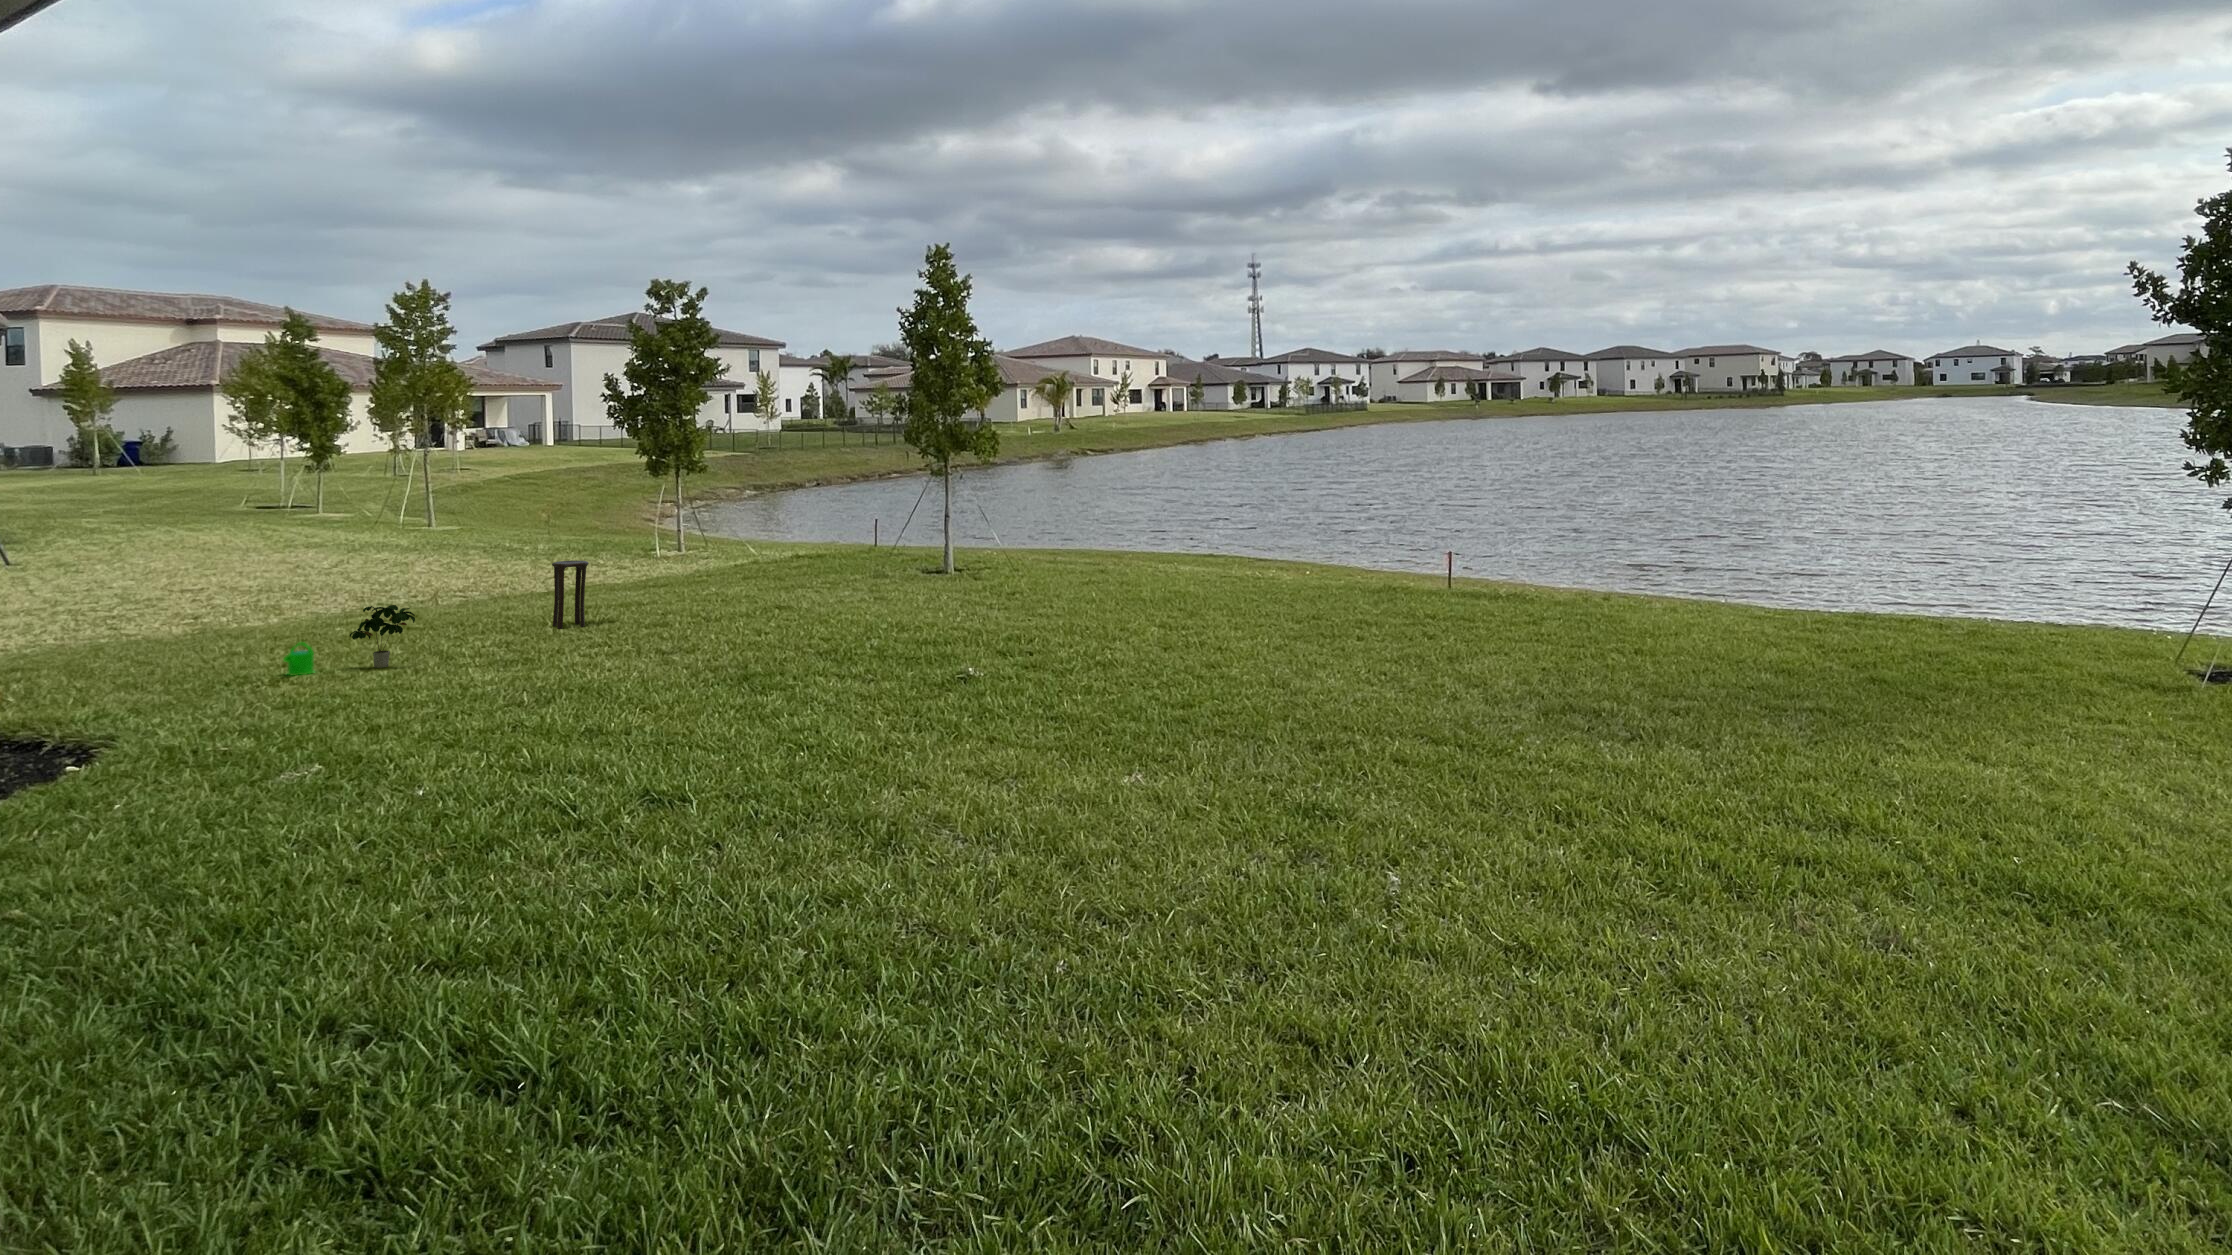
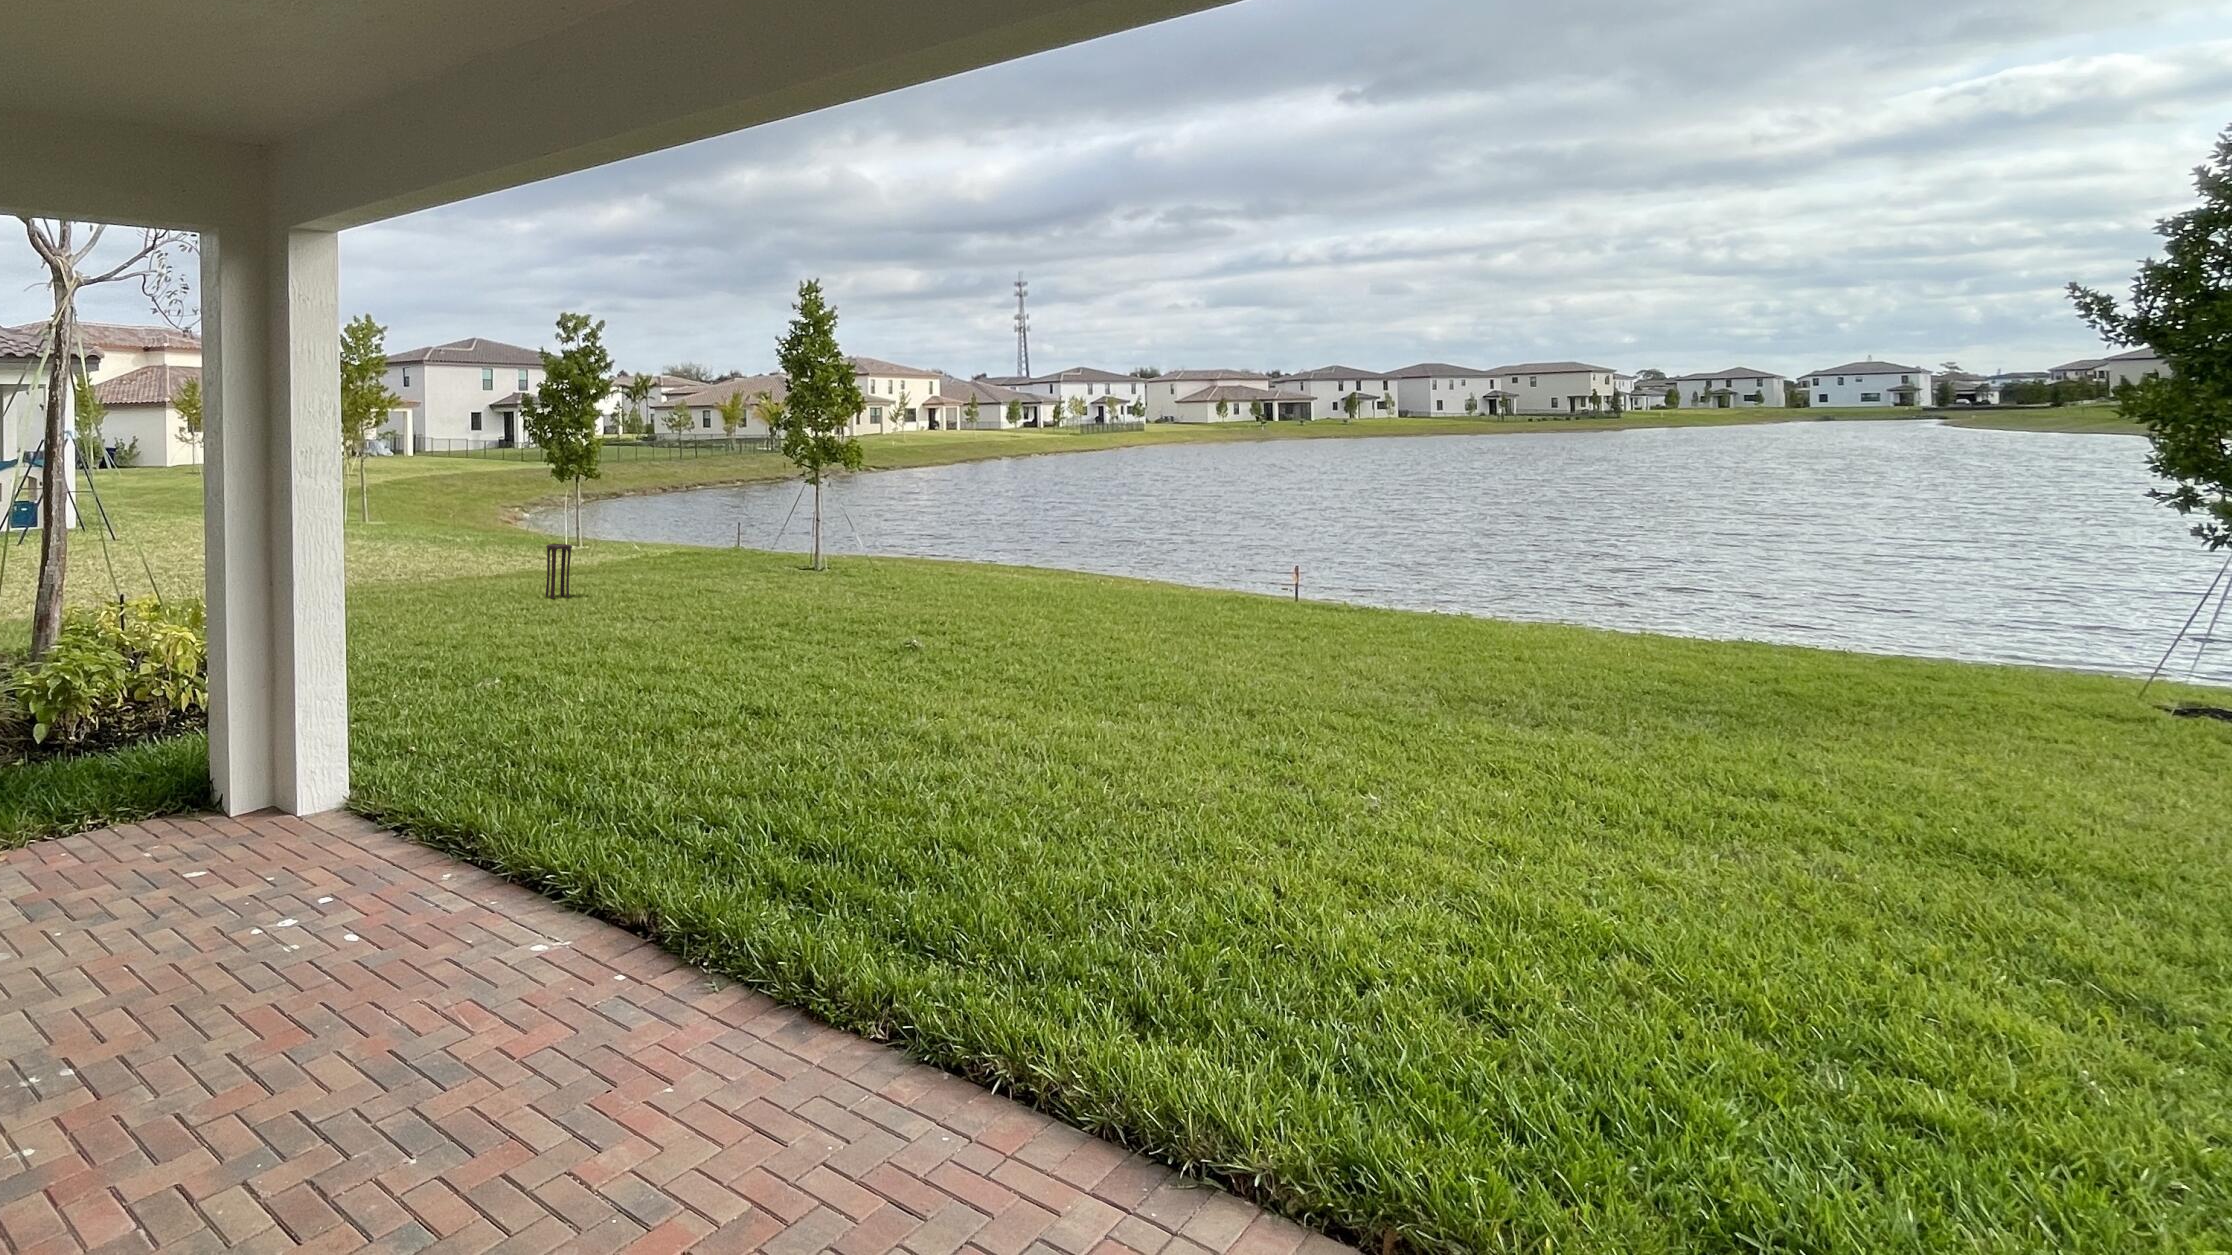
potted plant: present [350,605,415,668] -> none [433,570,477,618]
watering can: present [283,642,314,676] -> none [394,595,413,620]

